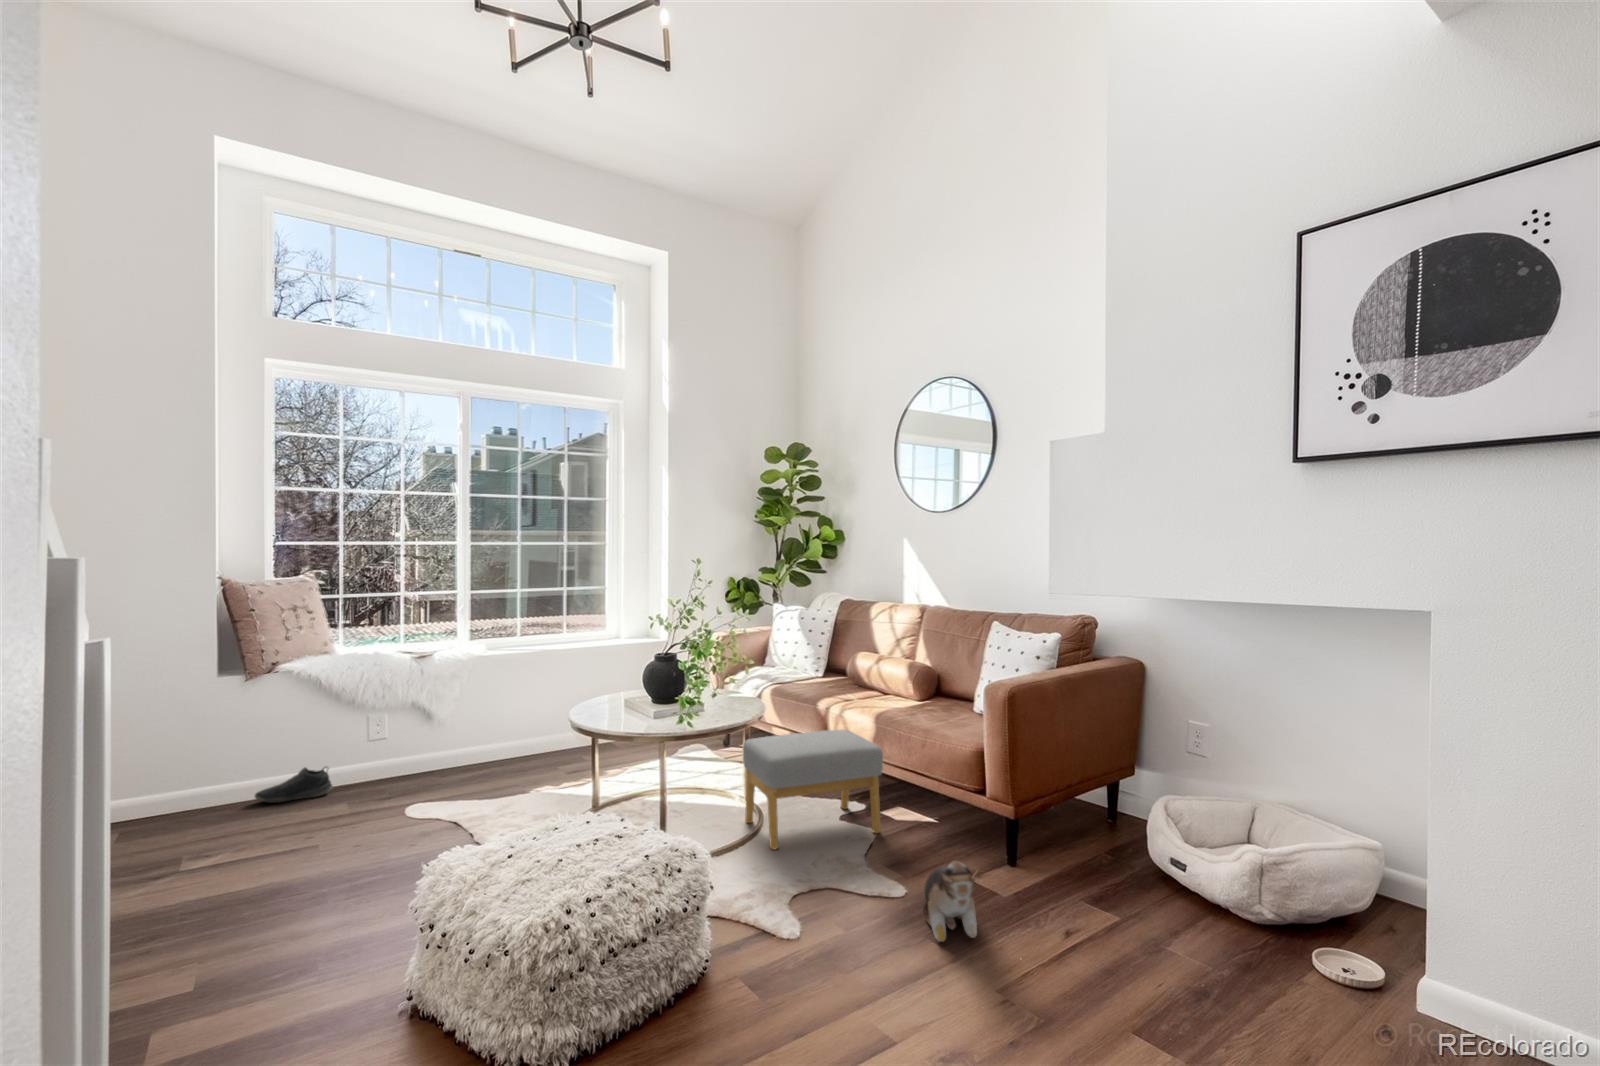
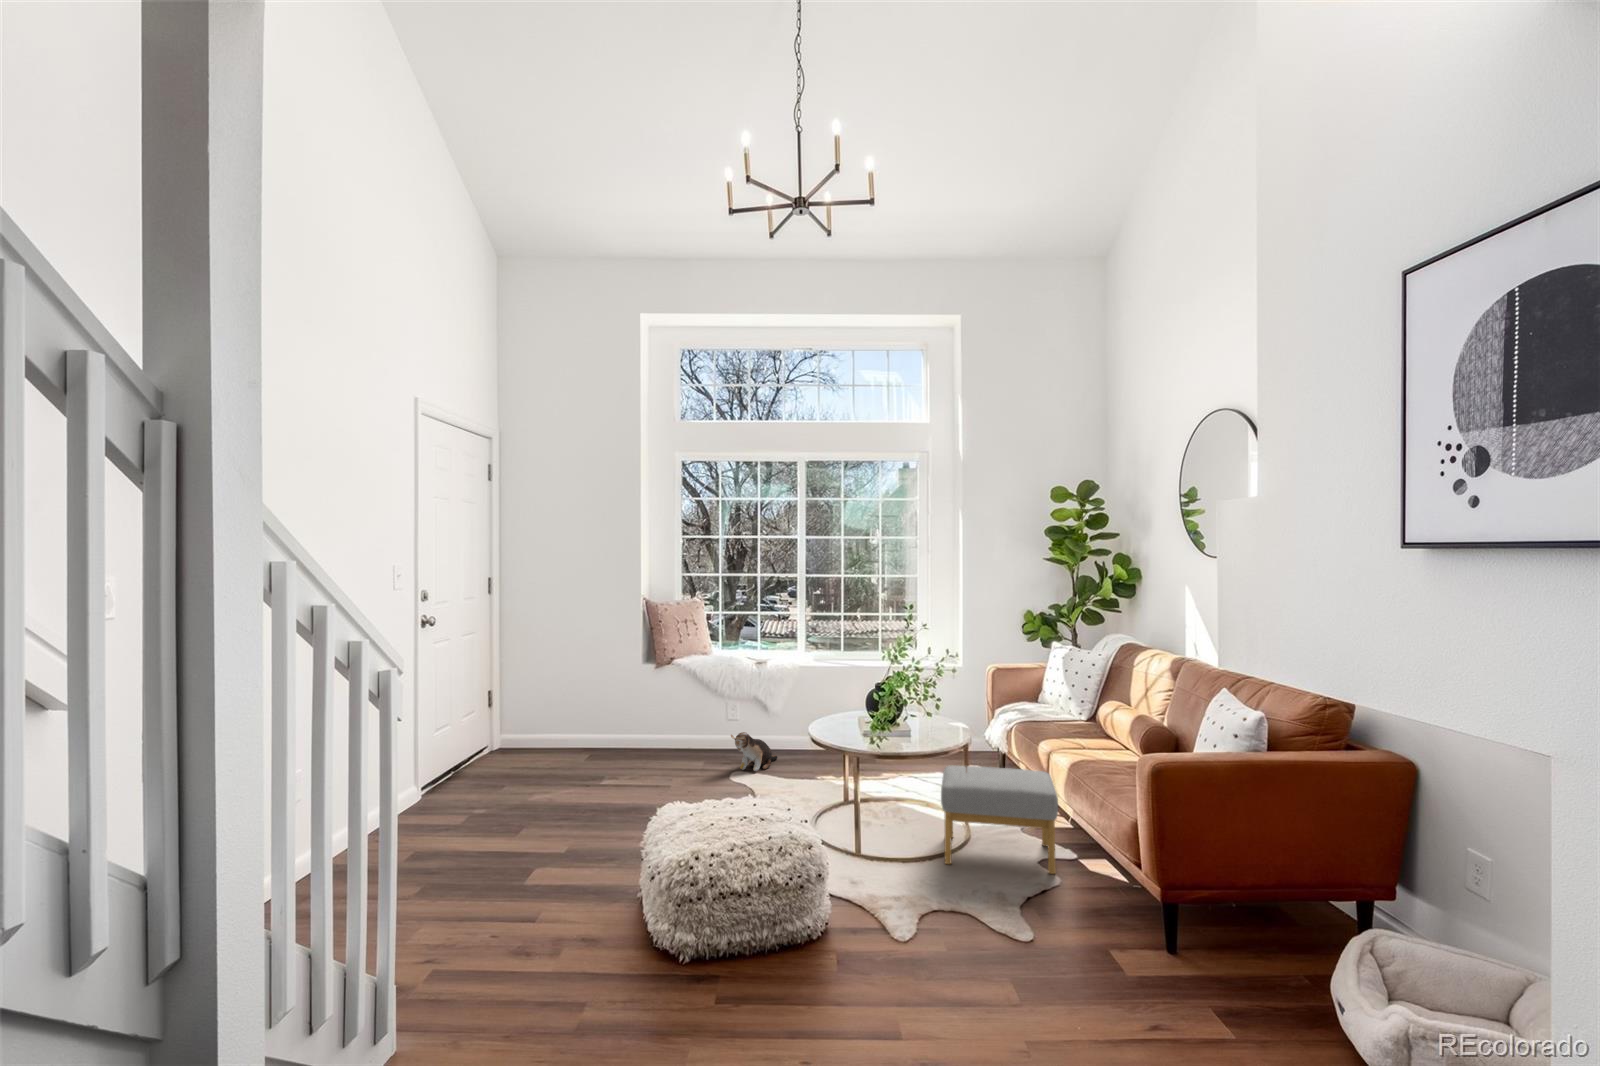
shoe: present [255,767,333,803] -> none [660,734,704,755]
plush toy: present [923,860,977,942] -> present [731,732,777,771]

